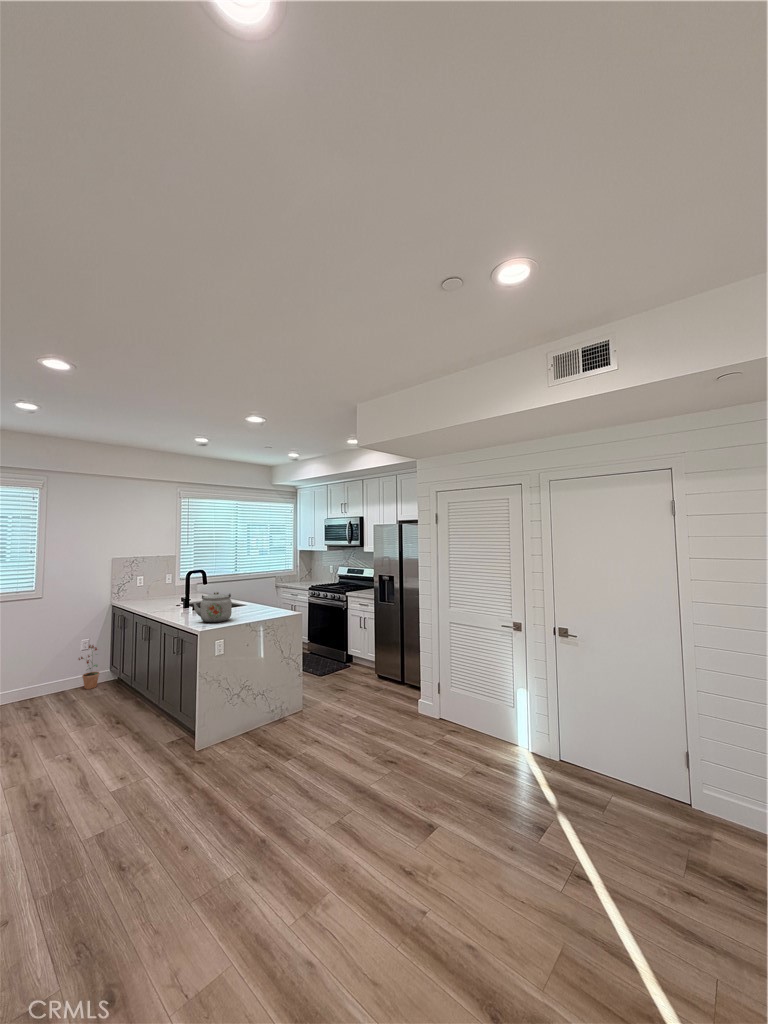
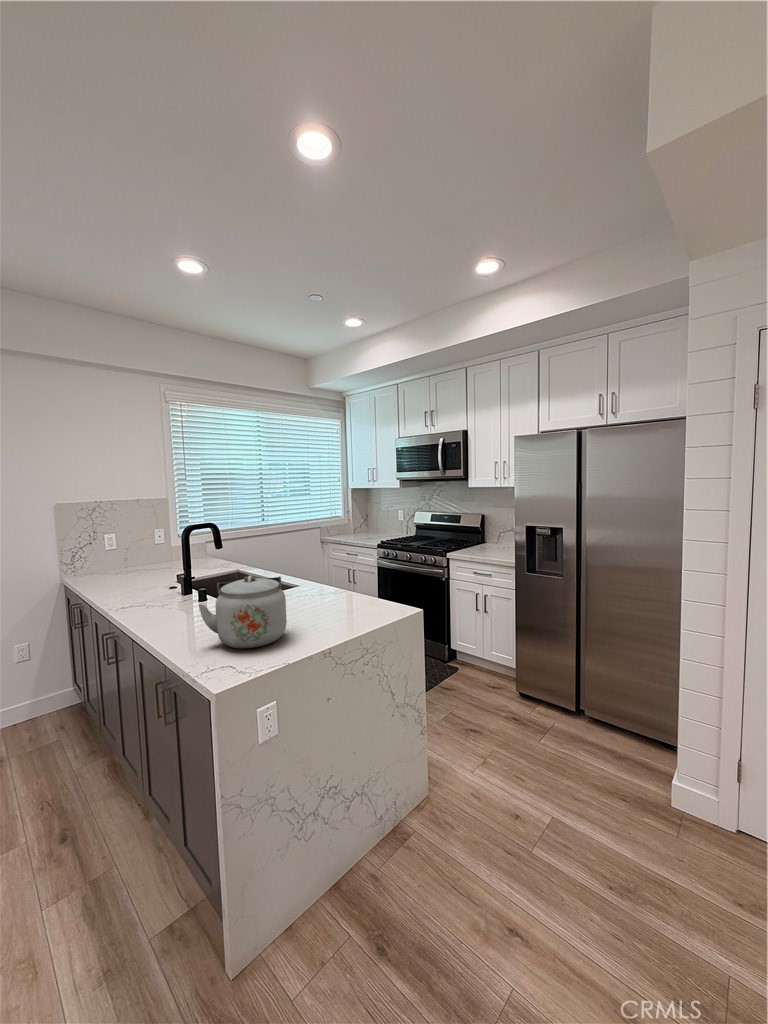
potted plant: present [79,645,99,689] -> none [8,652,50,728]

